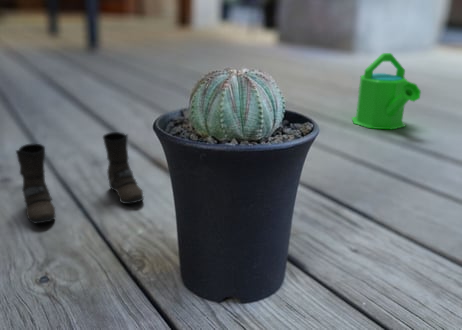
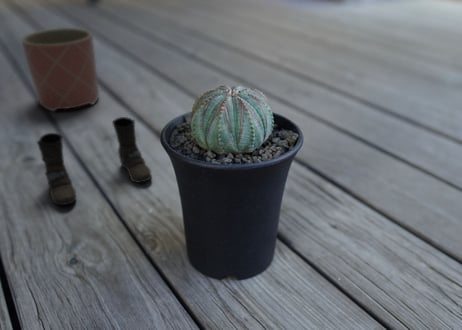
watering can: present [352,53,421,130] -> none [338,21,401,93]
planter: none [12,54,91,139] -> present [21,28,99,111]

